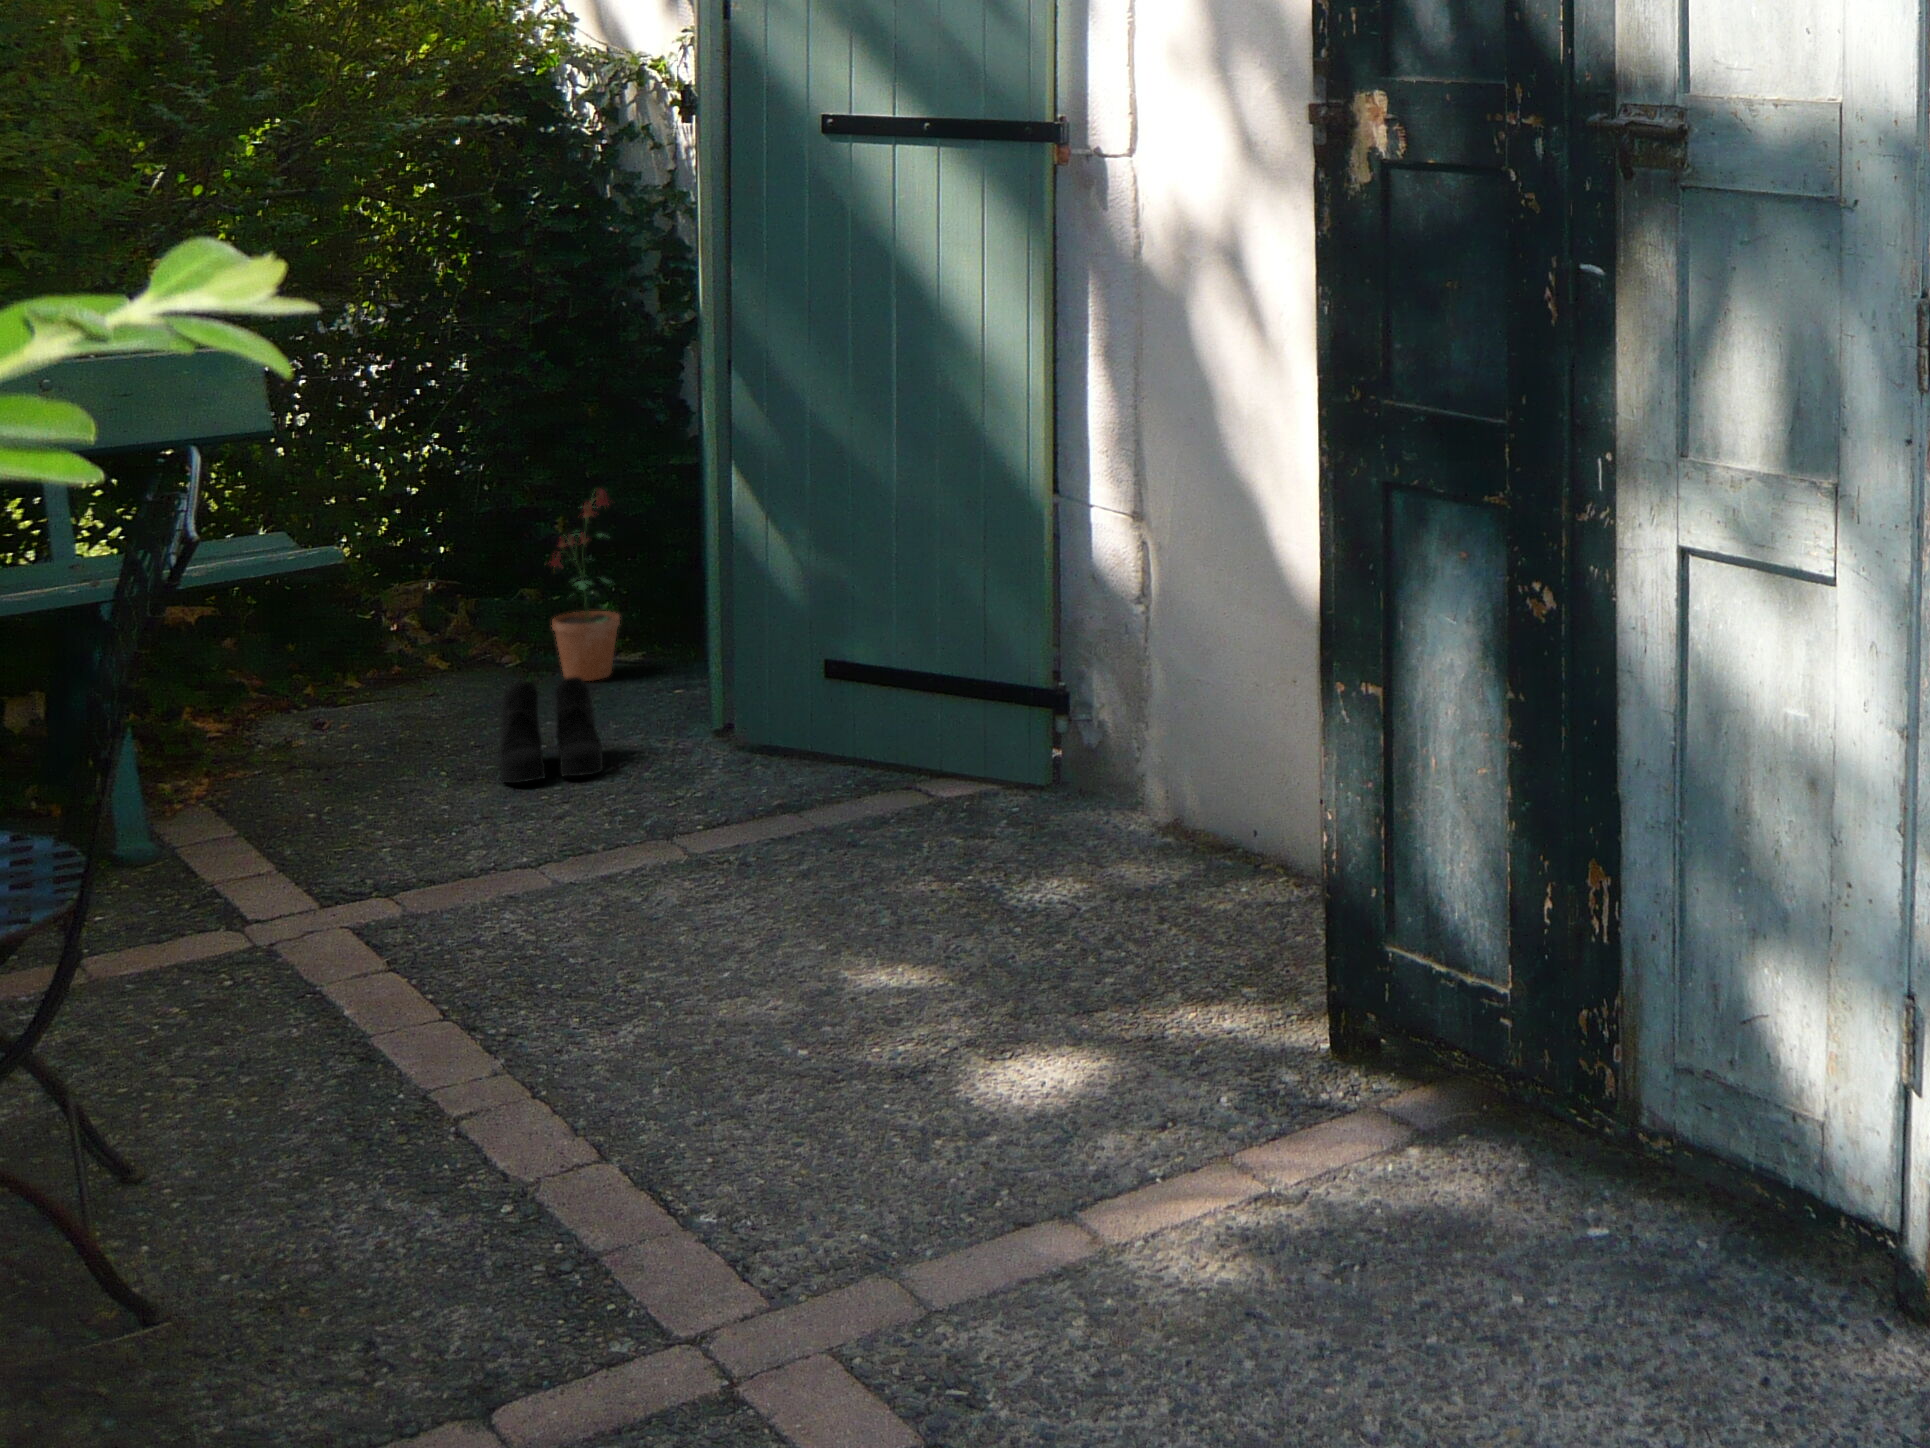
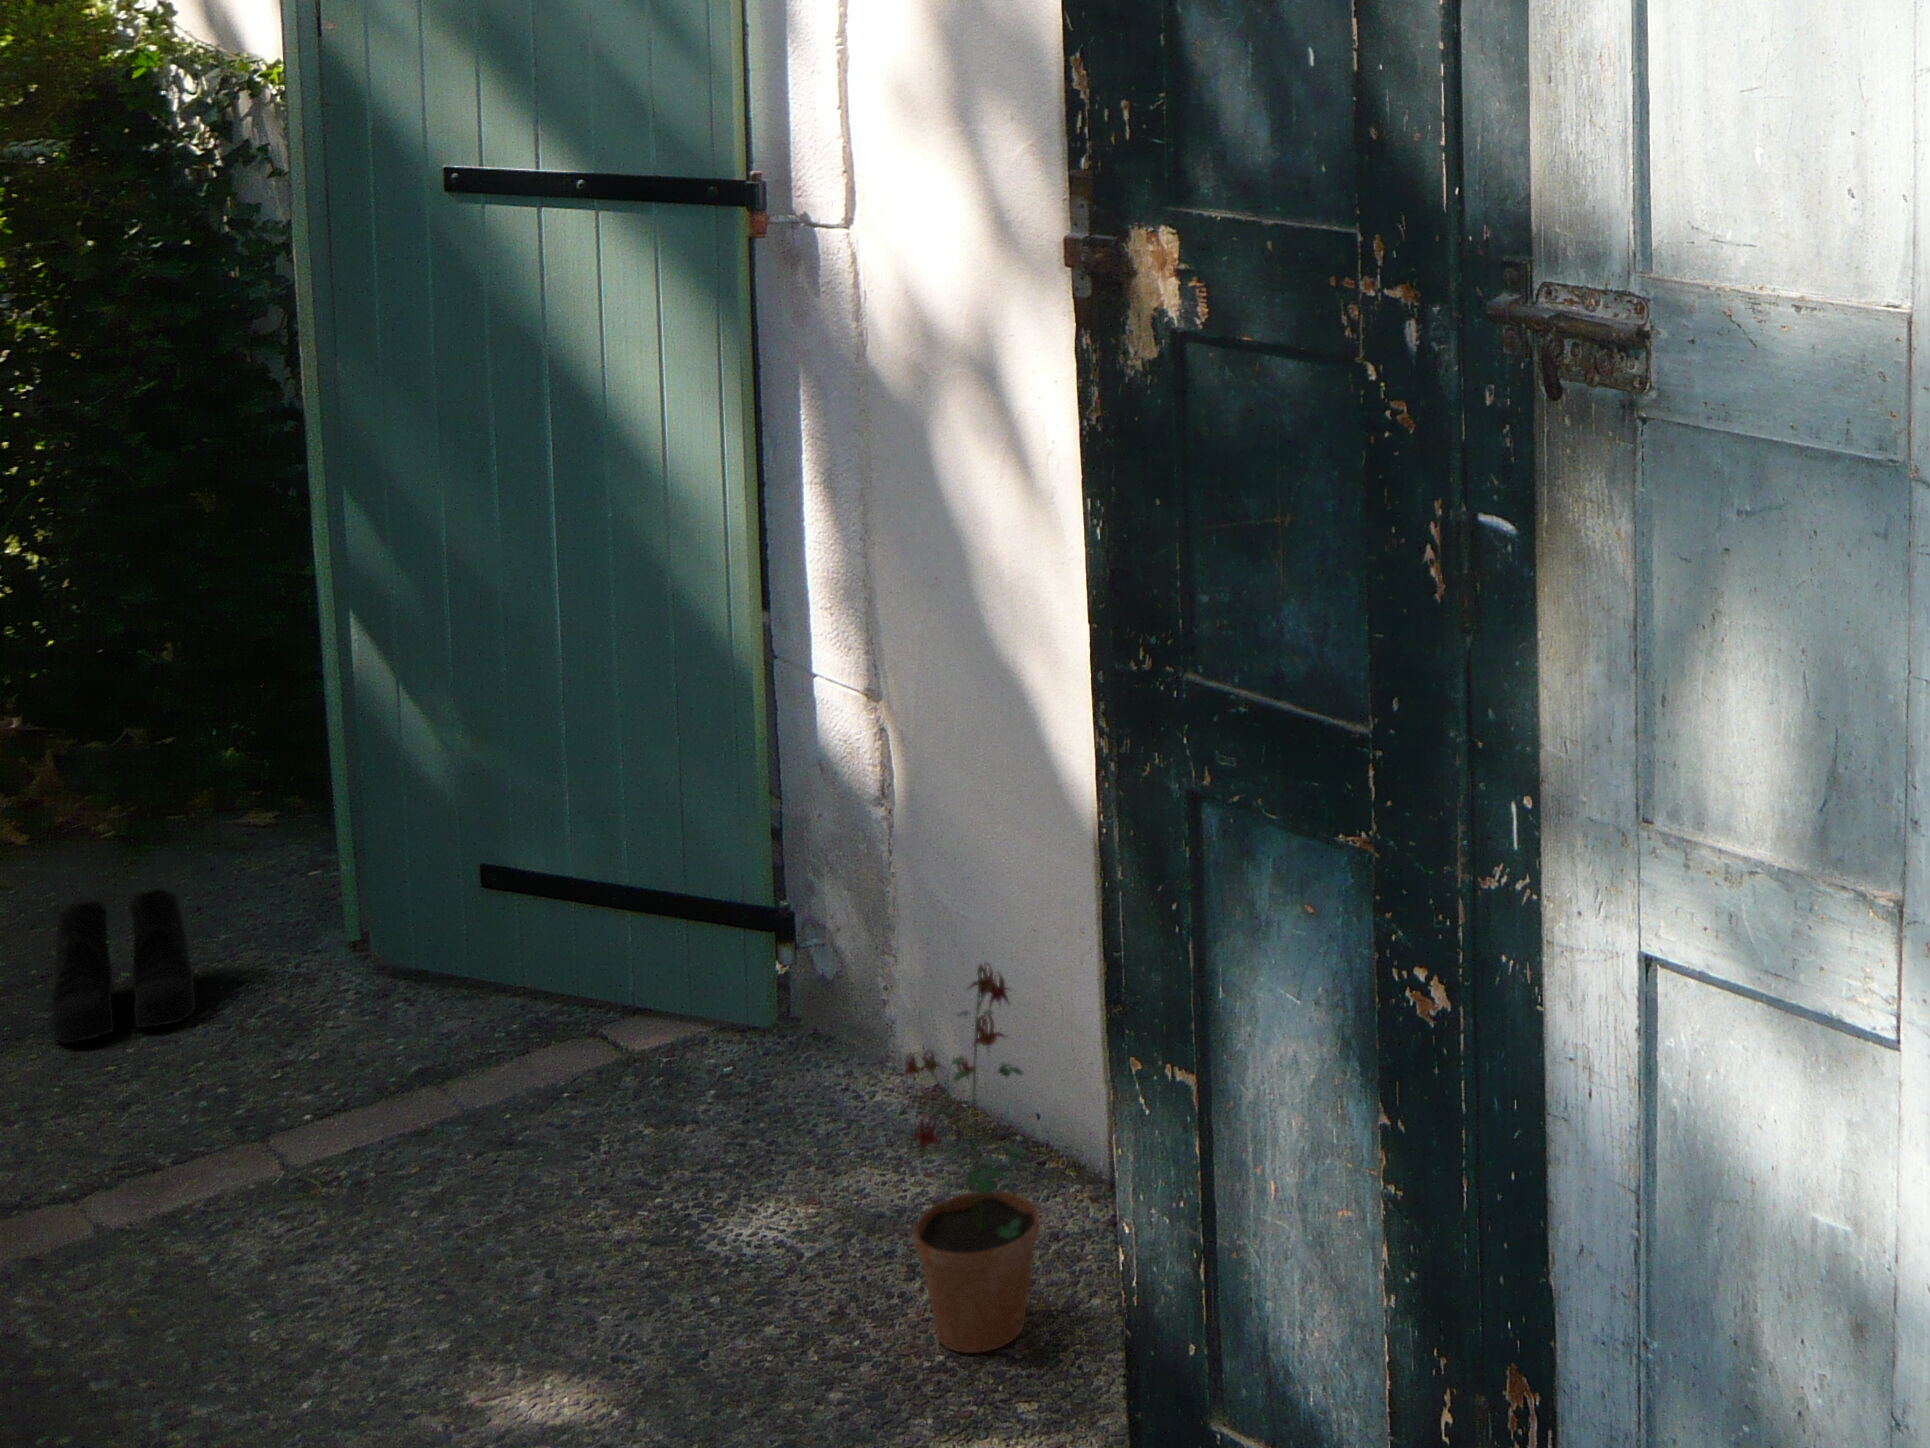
potted plant: present [548,489,620,681] -> present [904,965,1039,1353]

